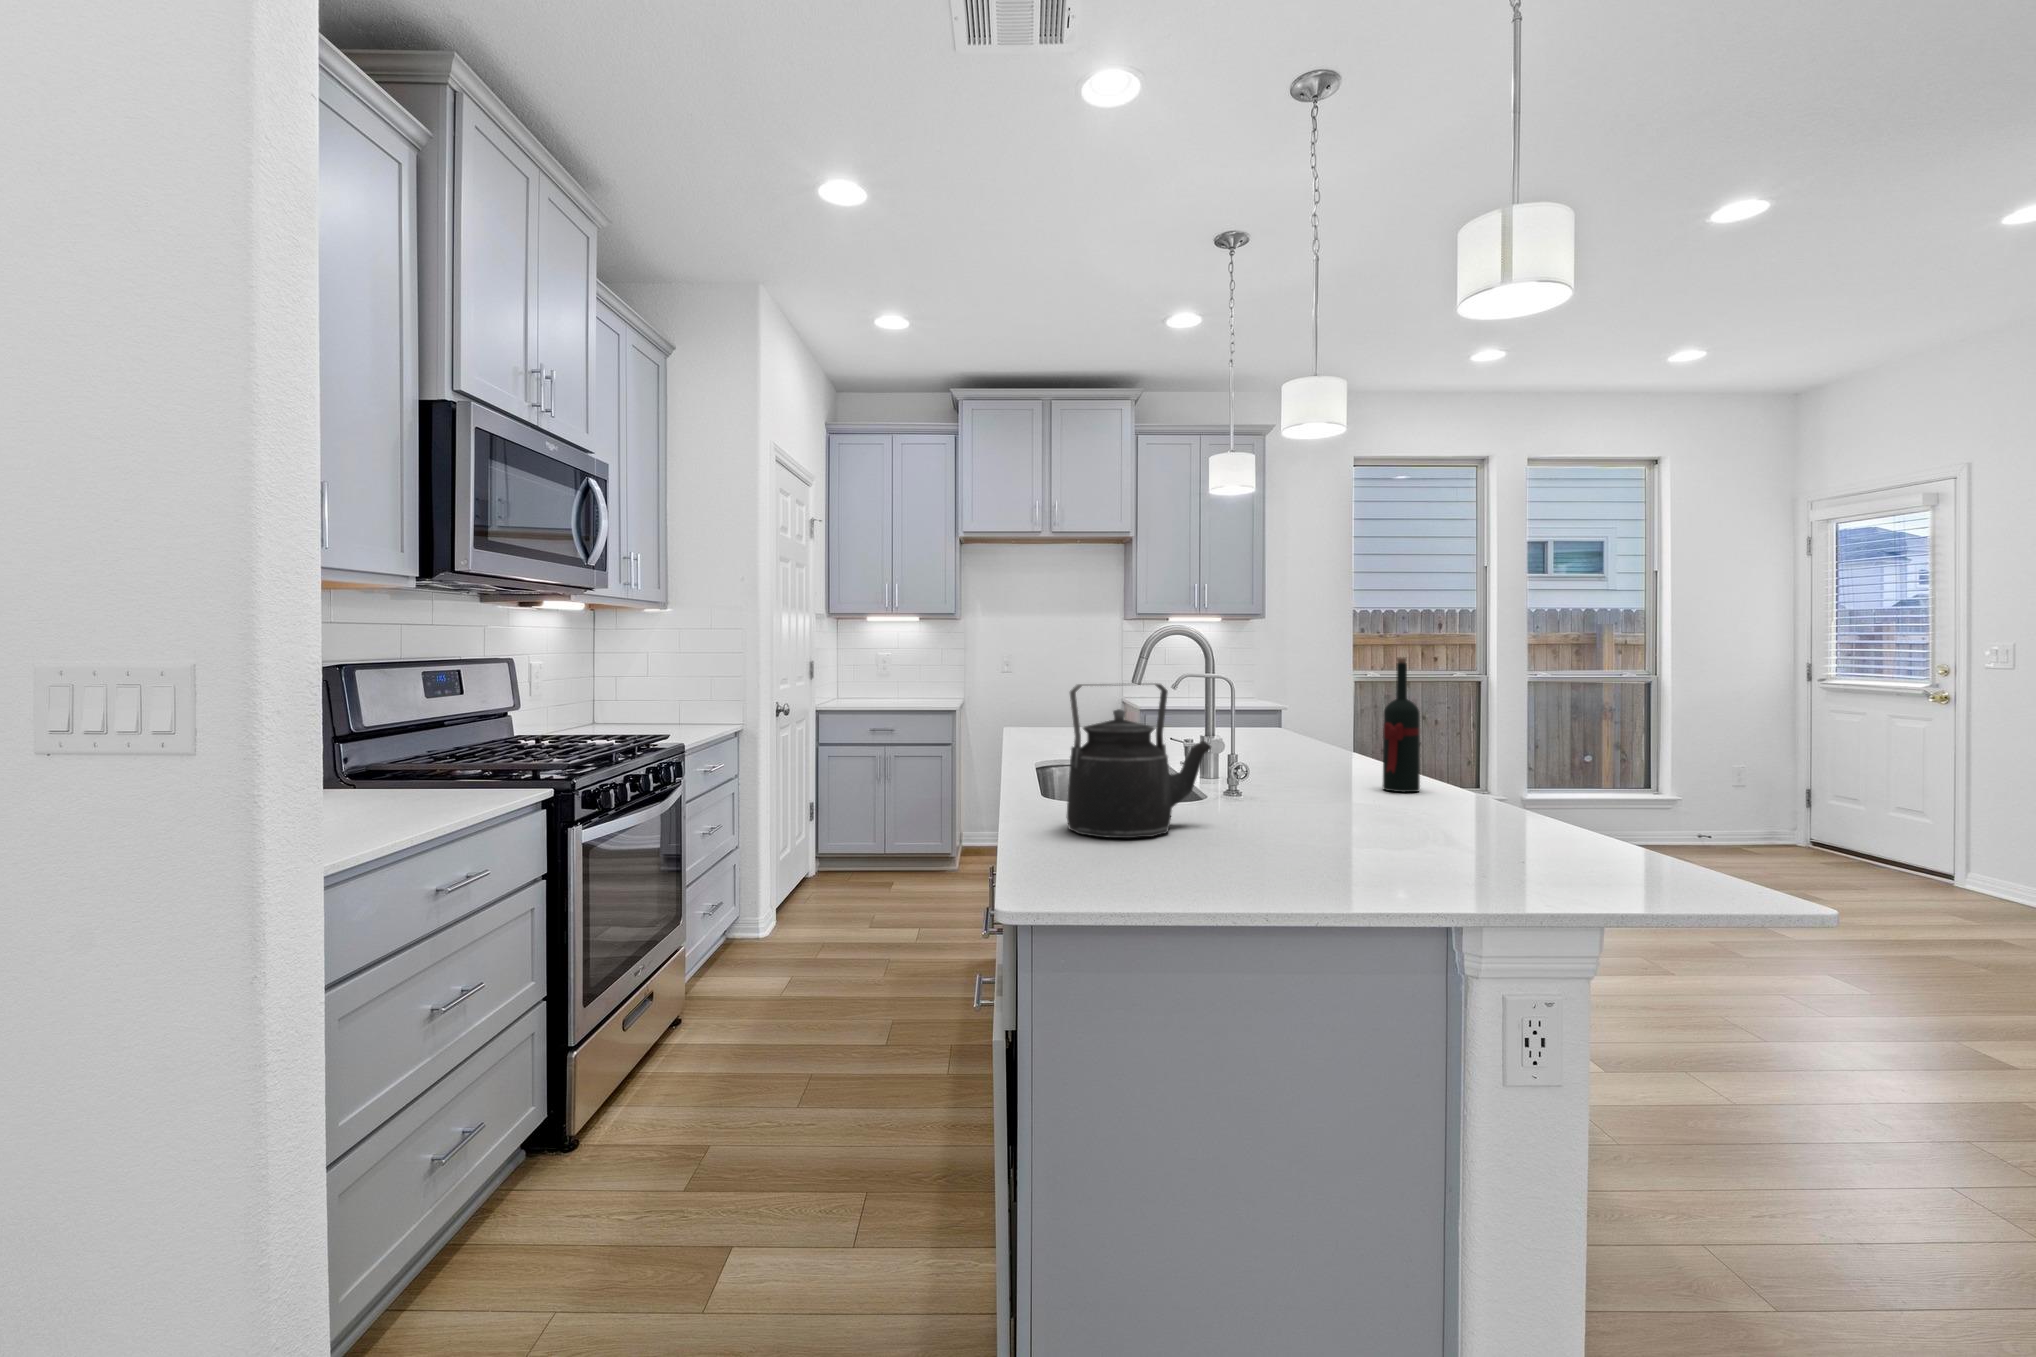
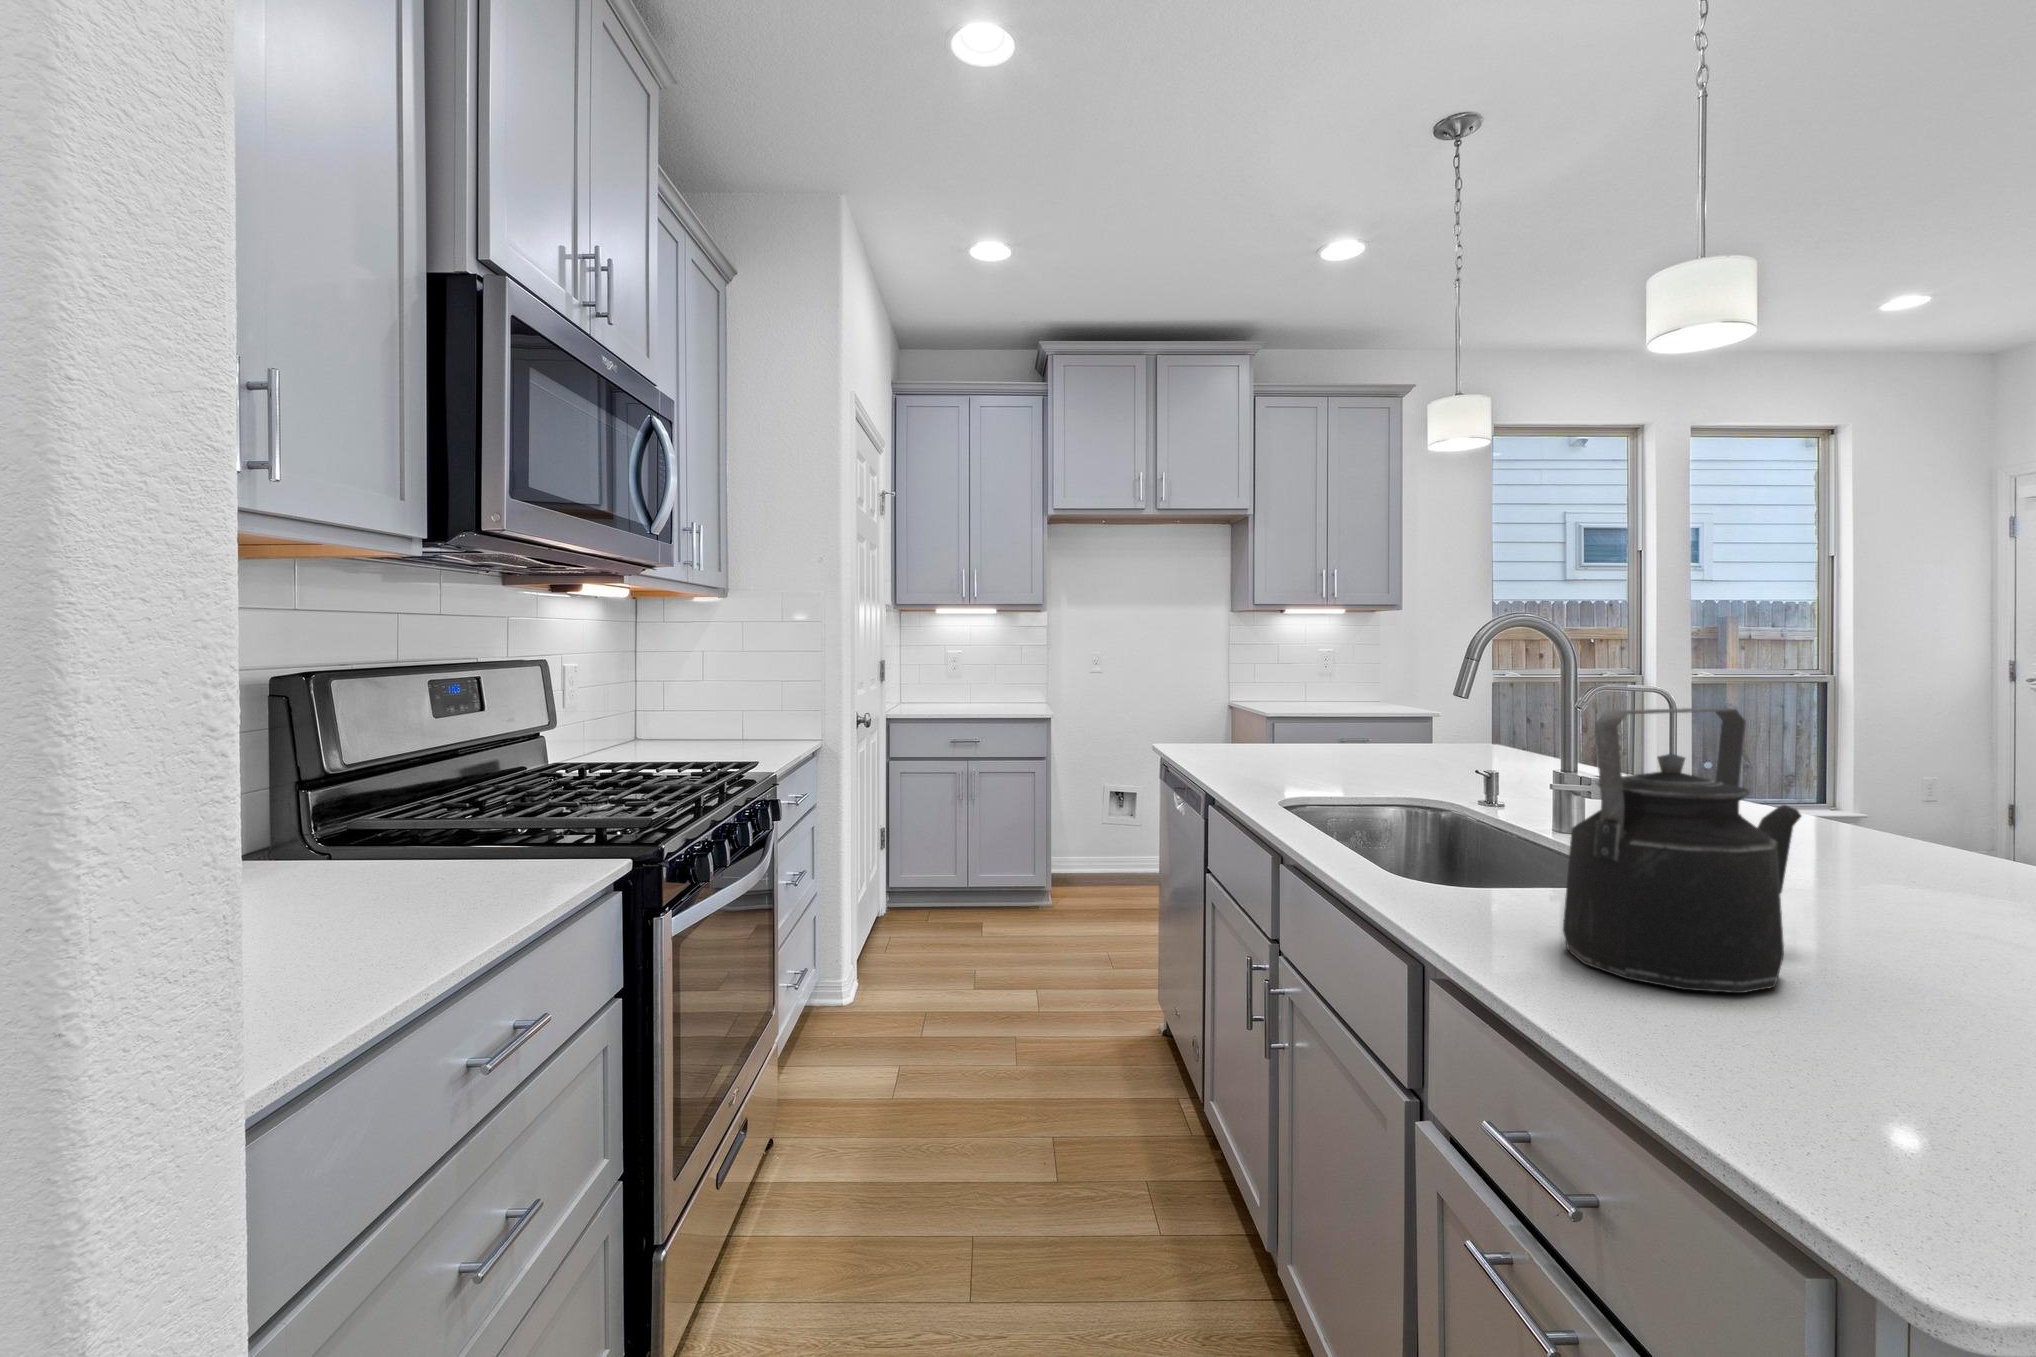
wine bottle: present [1383,658,1420,792] -> none [1889,660,1963,867]

